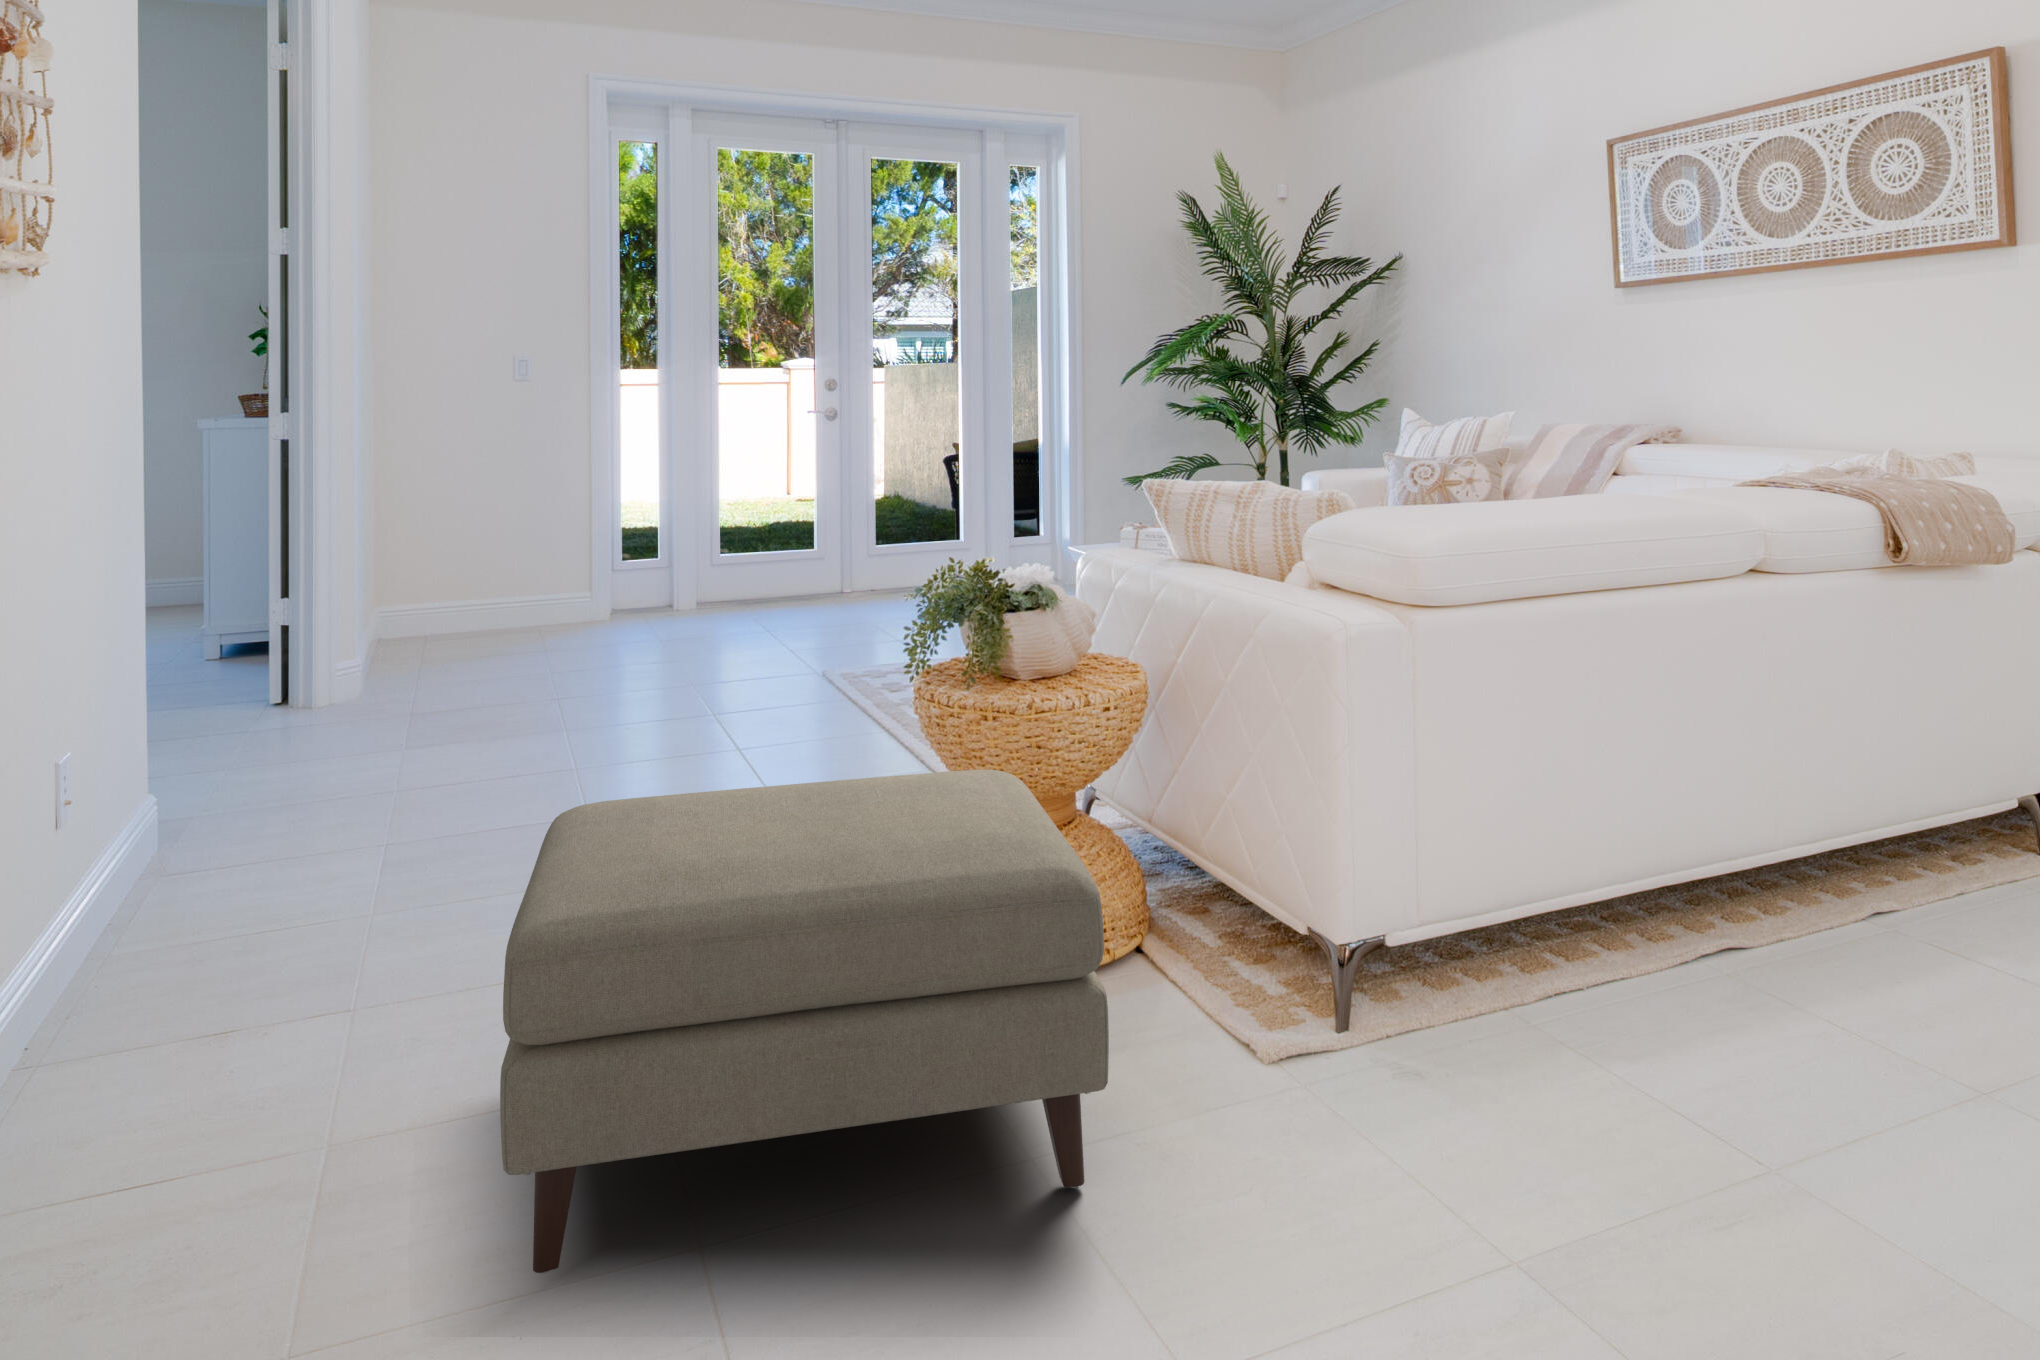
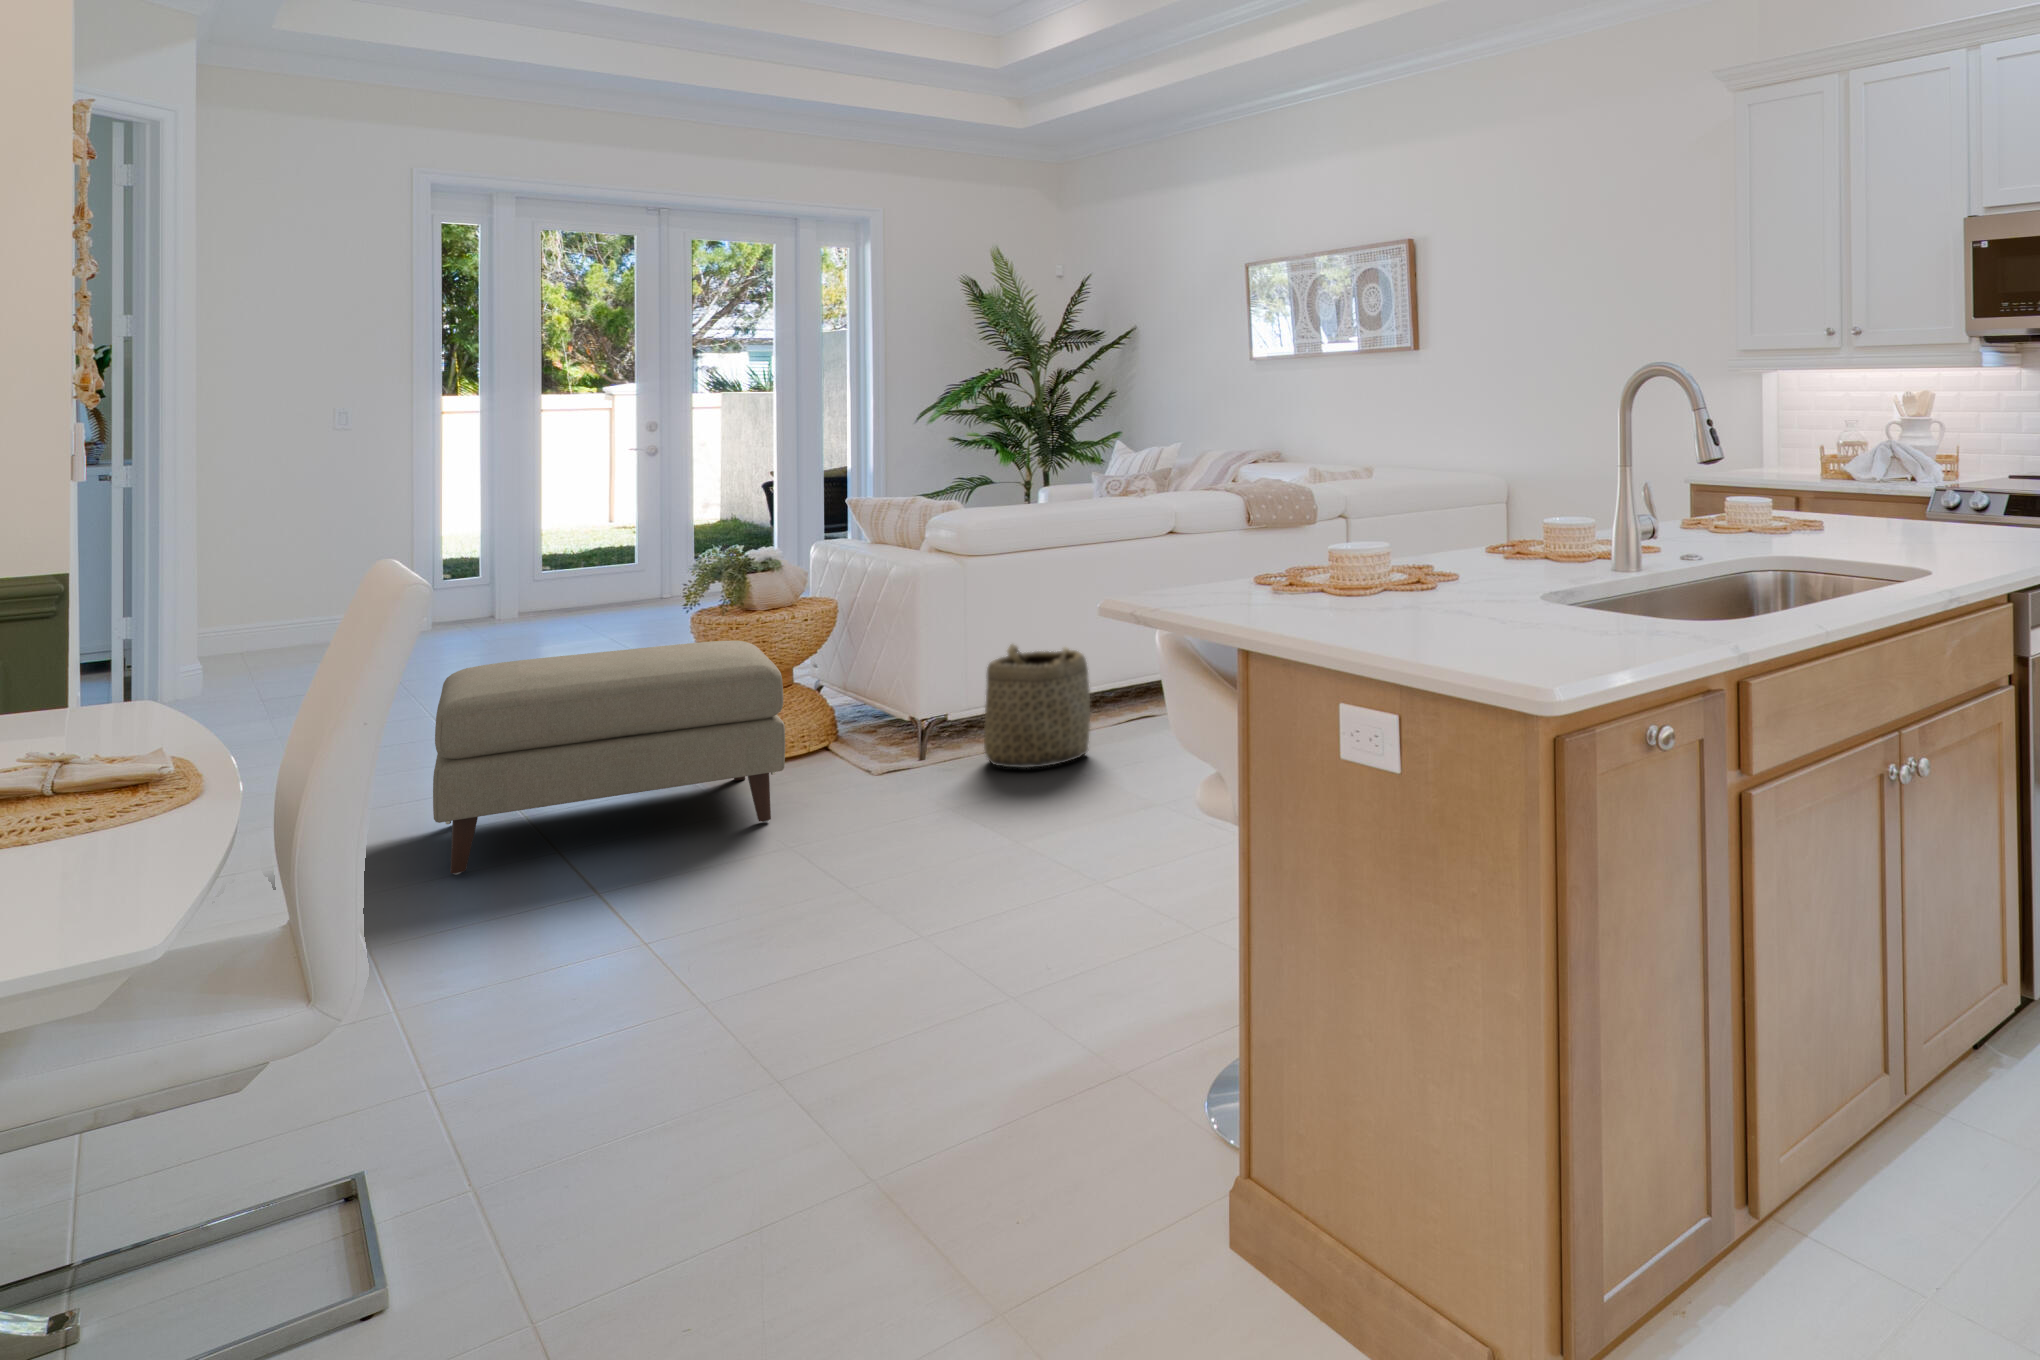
basket: none [1419,811,1641,1085] -> present [984,644,1090,768]

